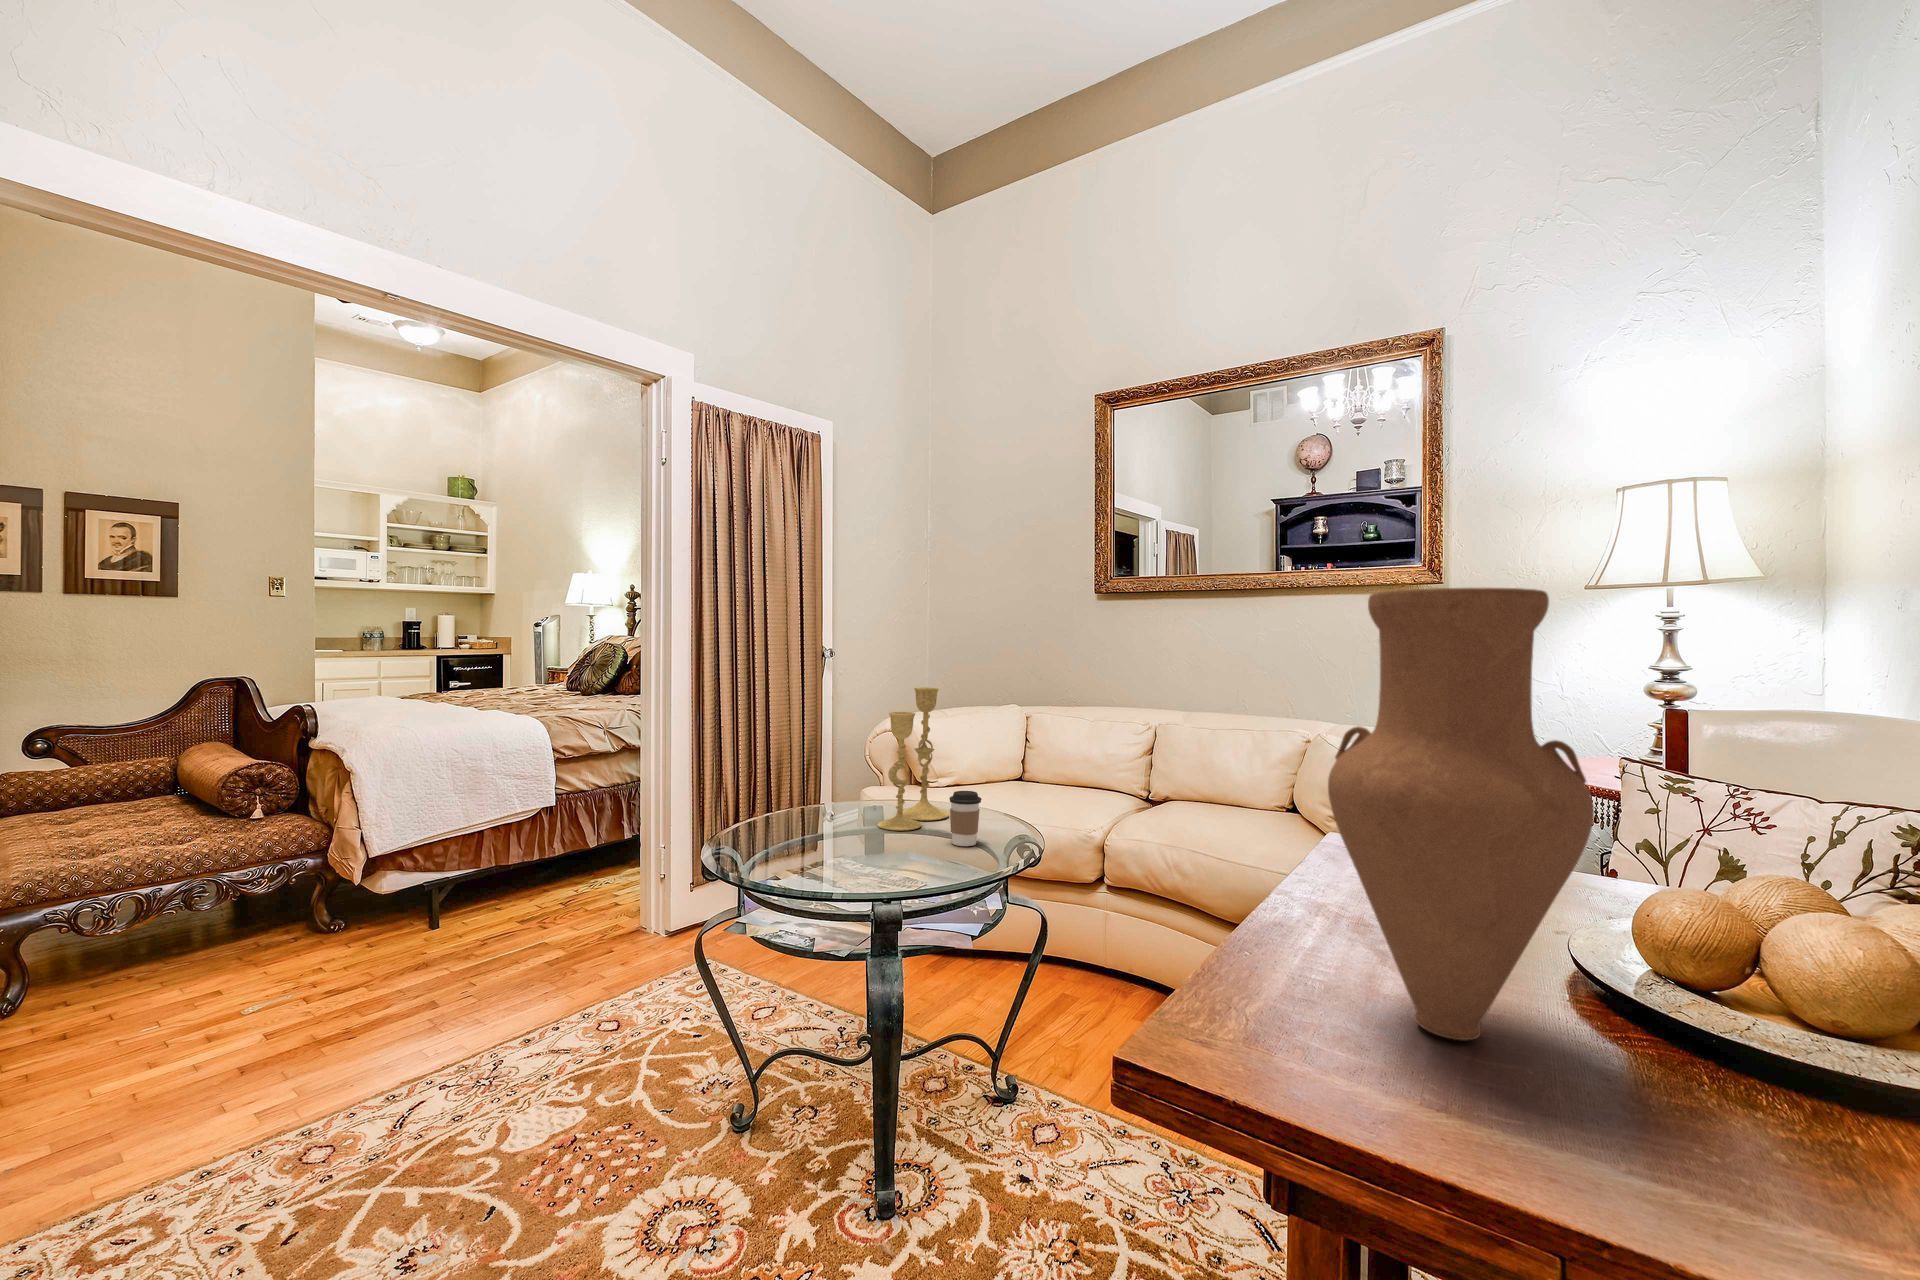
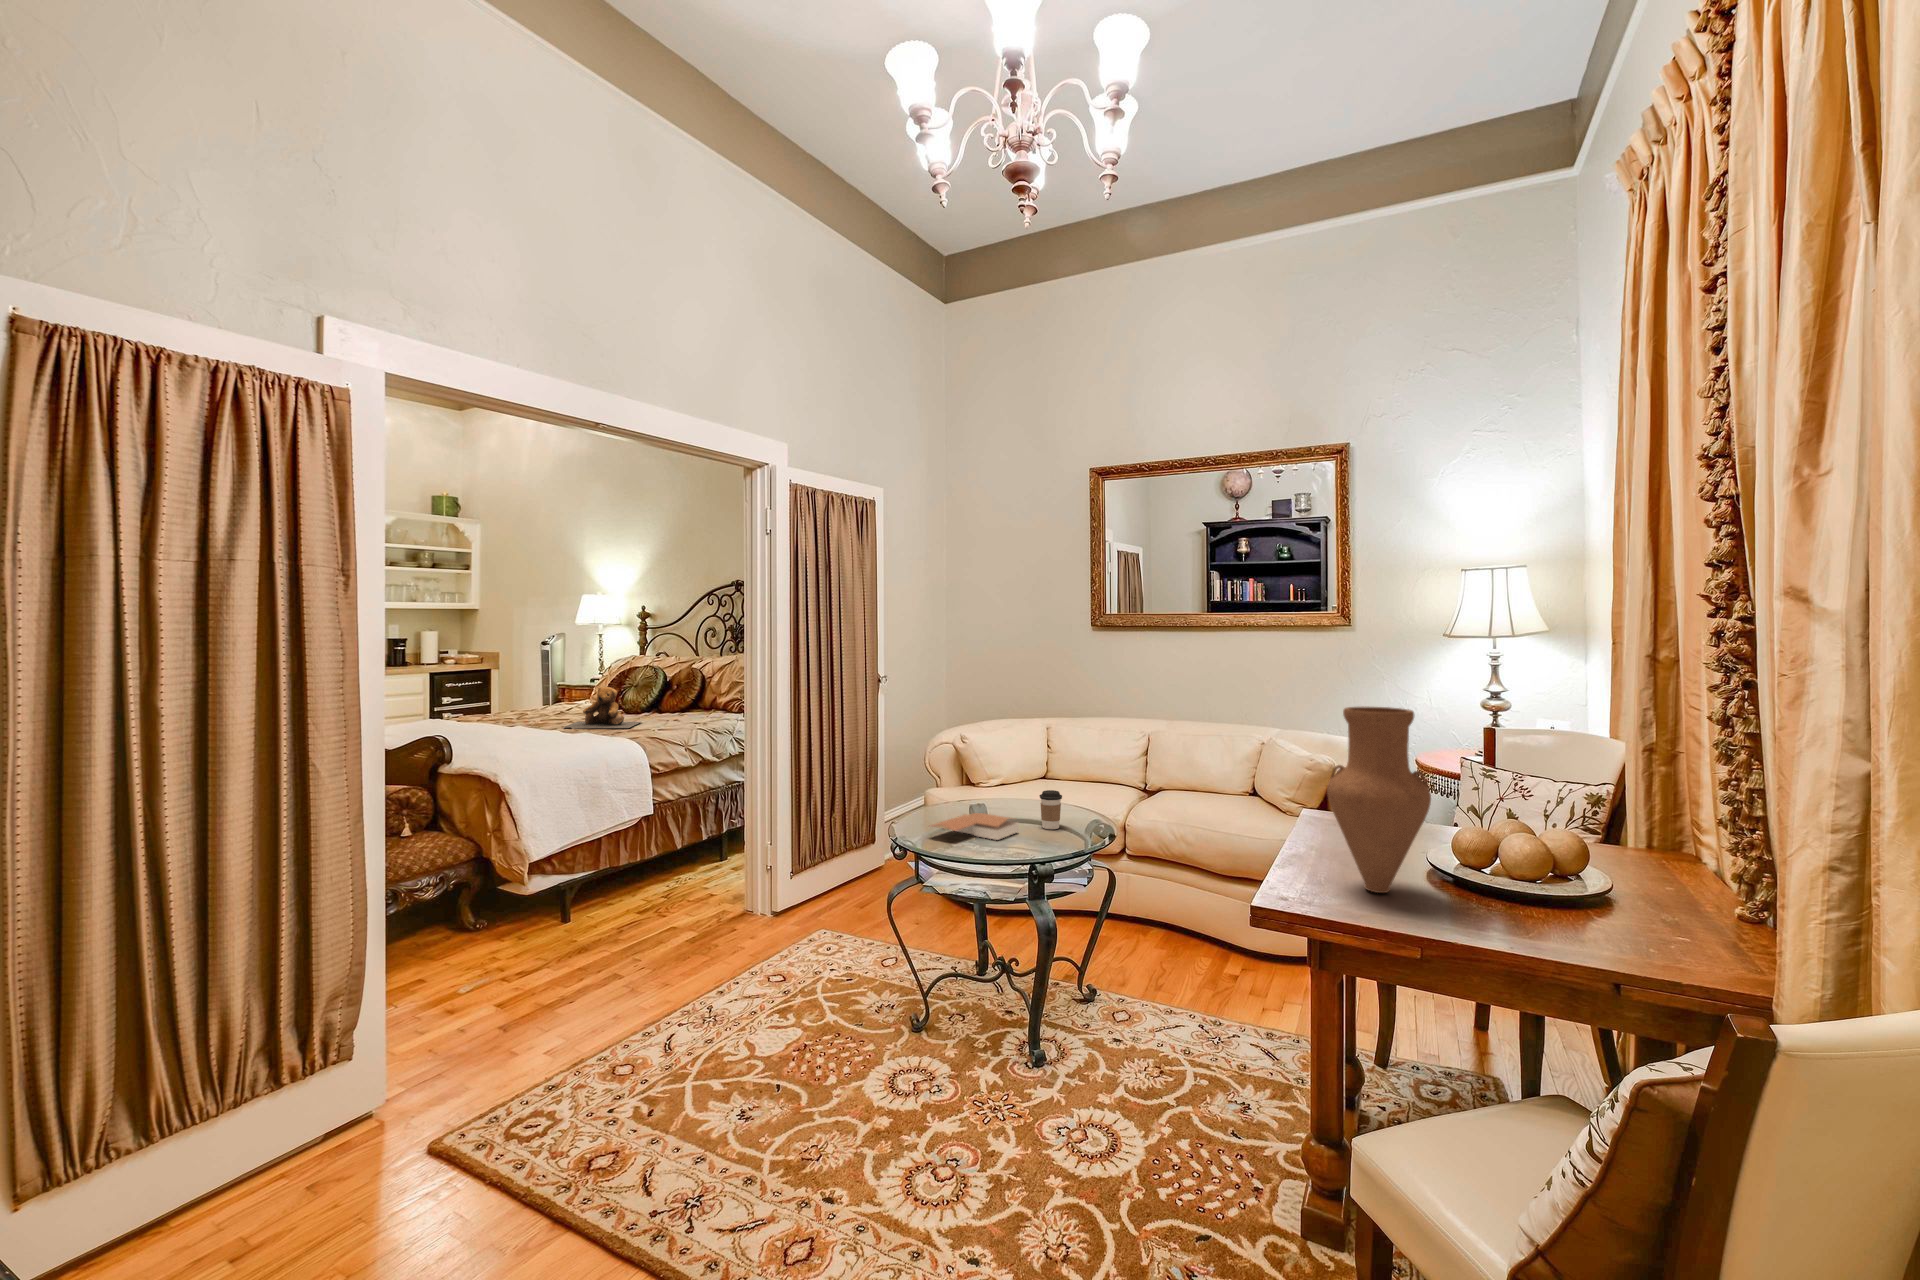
teddy bear: none [483,661,585,707] -> present [563,687,640,729]
candlestick: present [878,687,949,831] -> none [980,714,1024,821]
book: none [775,817,912,858] -> present [931,813,1019,840]

